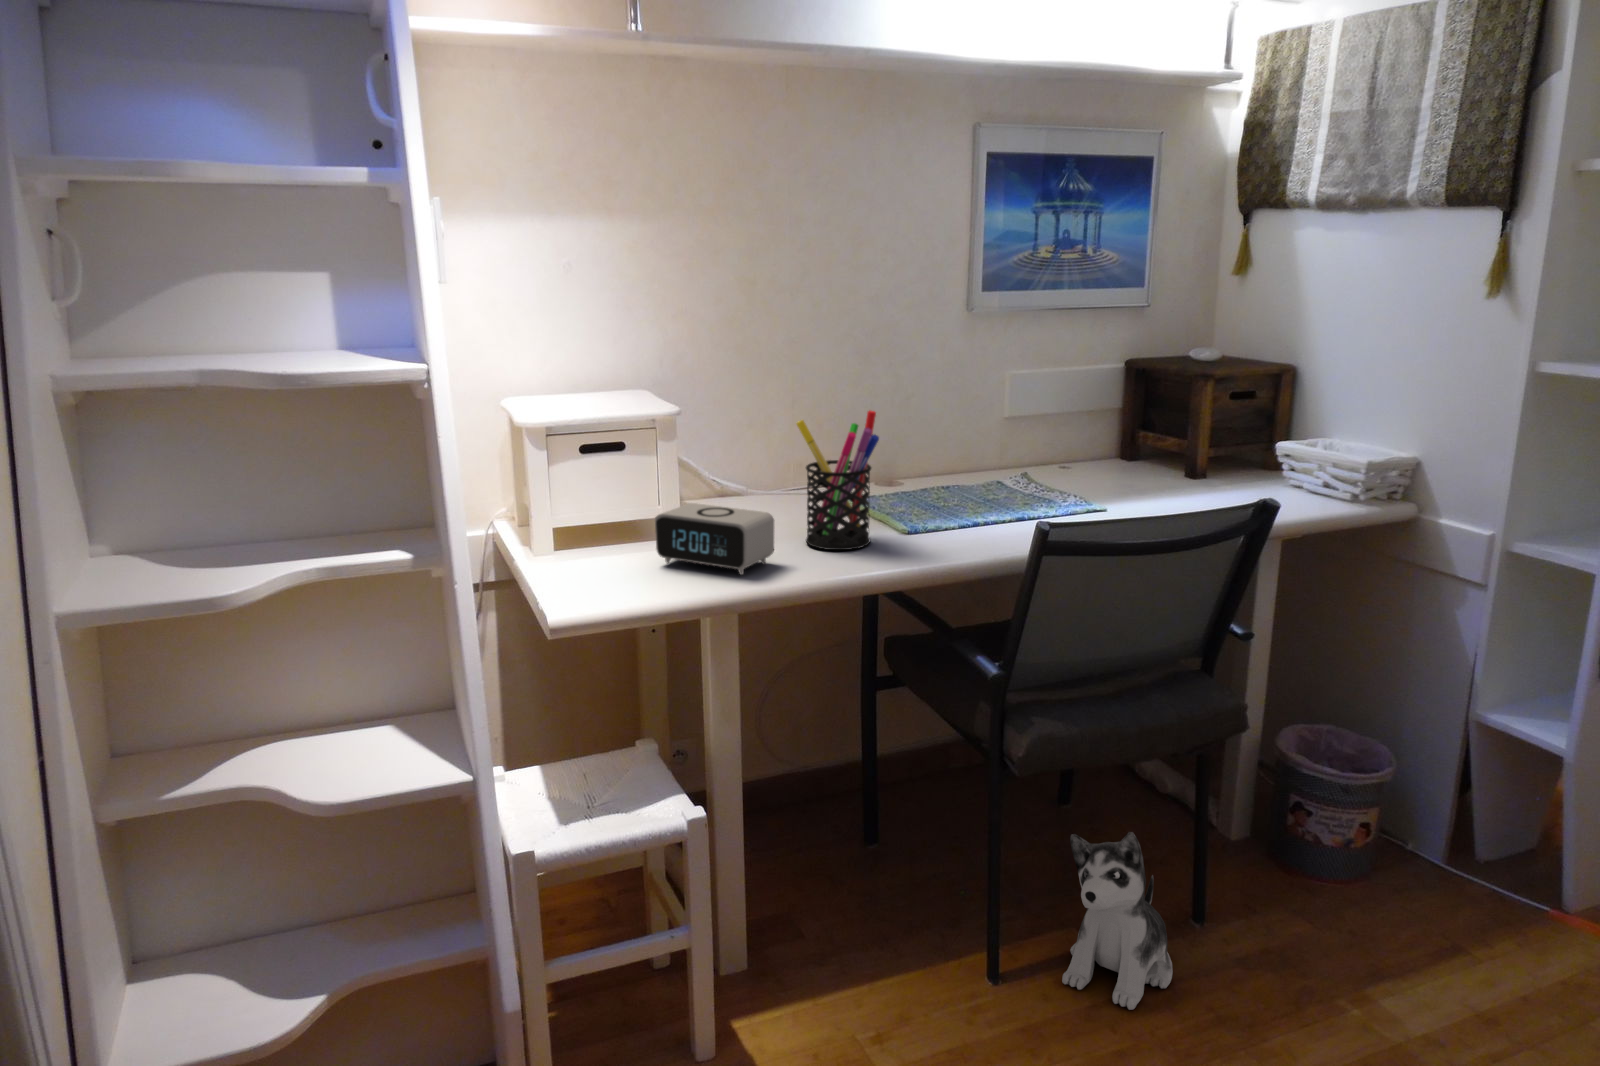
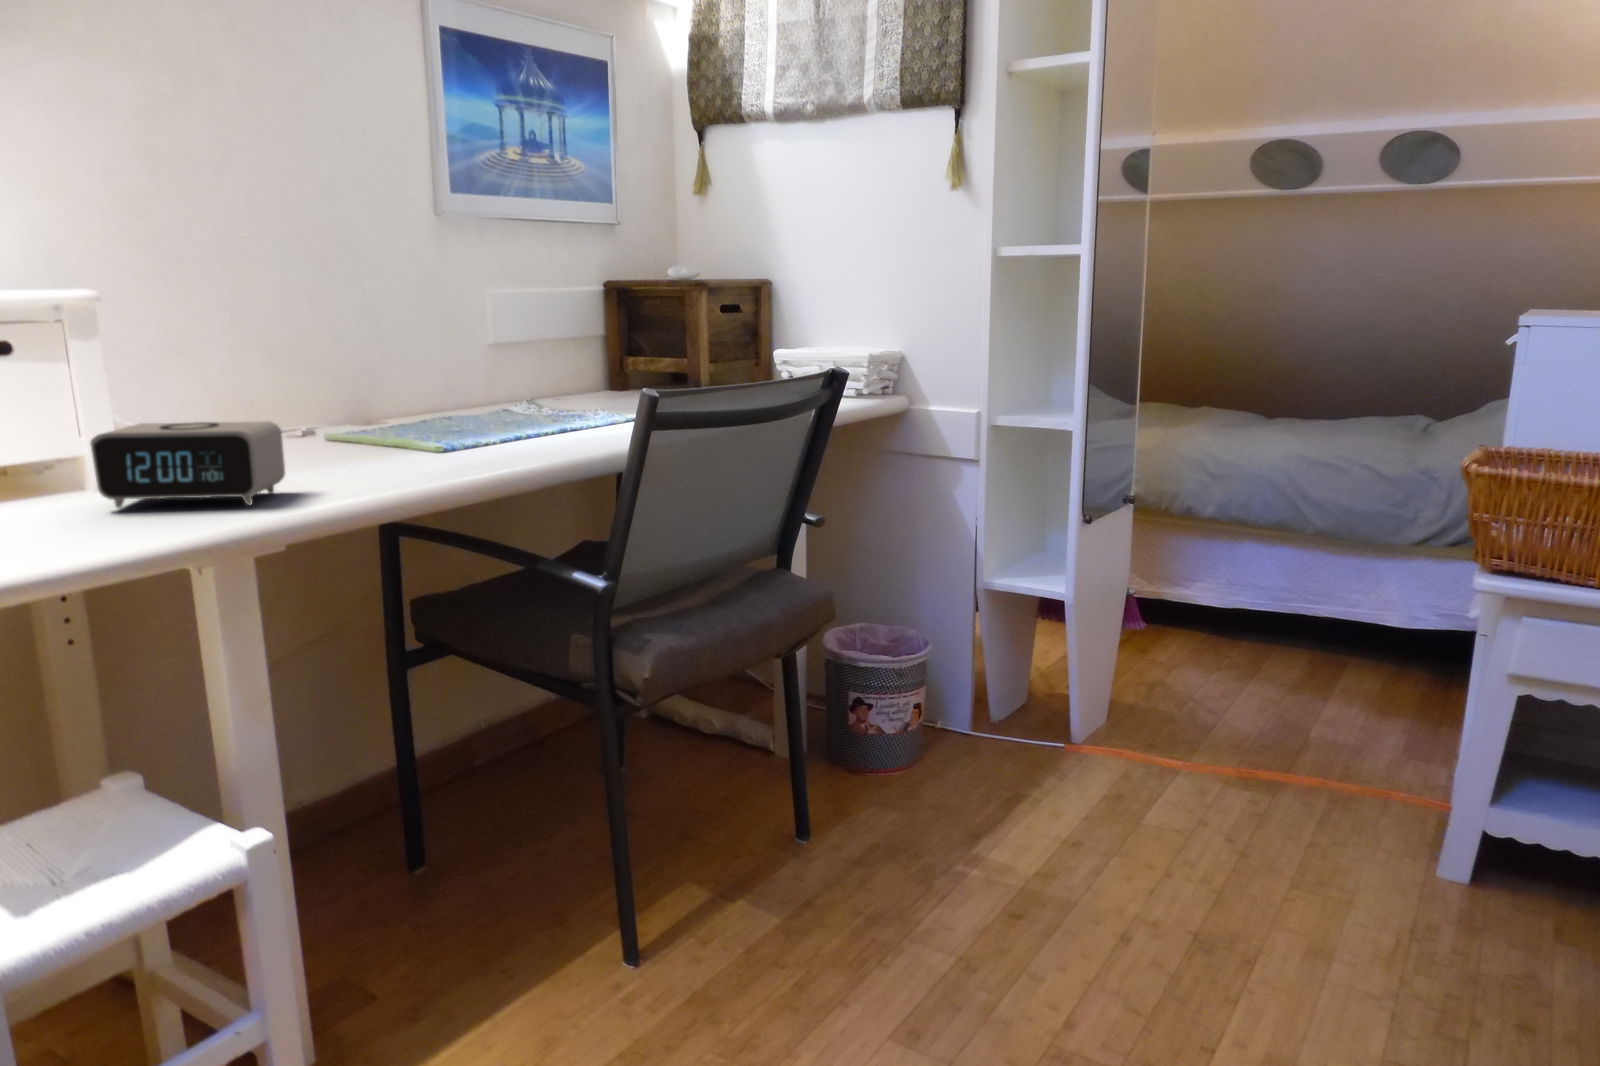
pen holder: present [797,411,879,550] -> none [279,289,408,473]
plush toy: present [1062,832,1173,1010] -> none [690,747,811,943]

